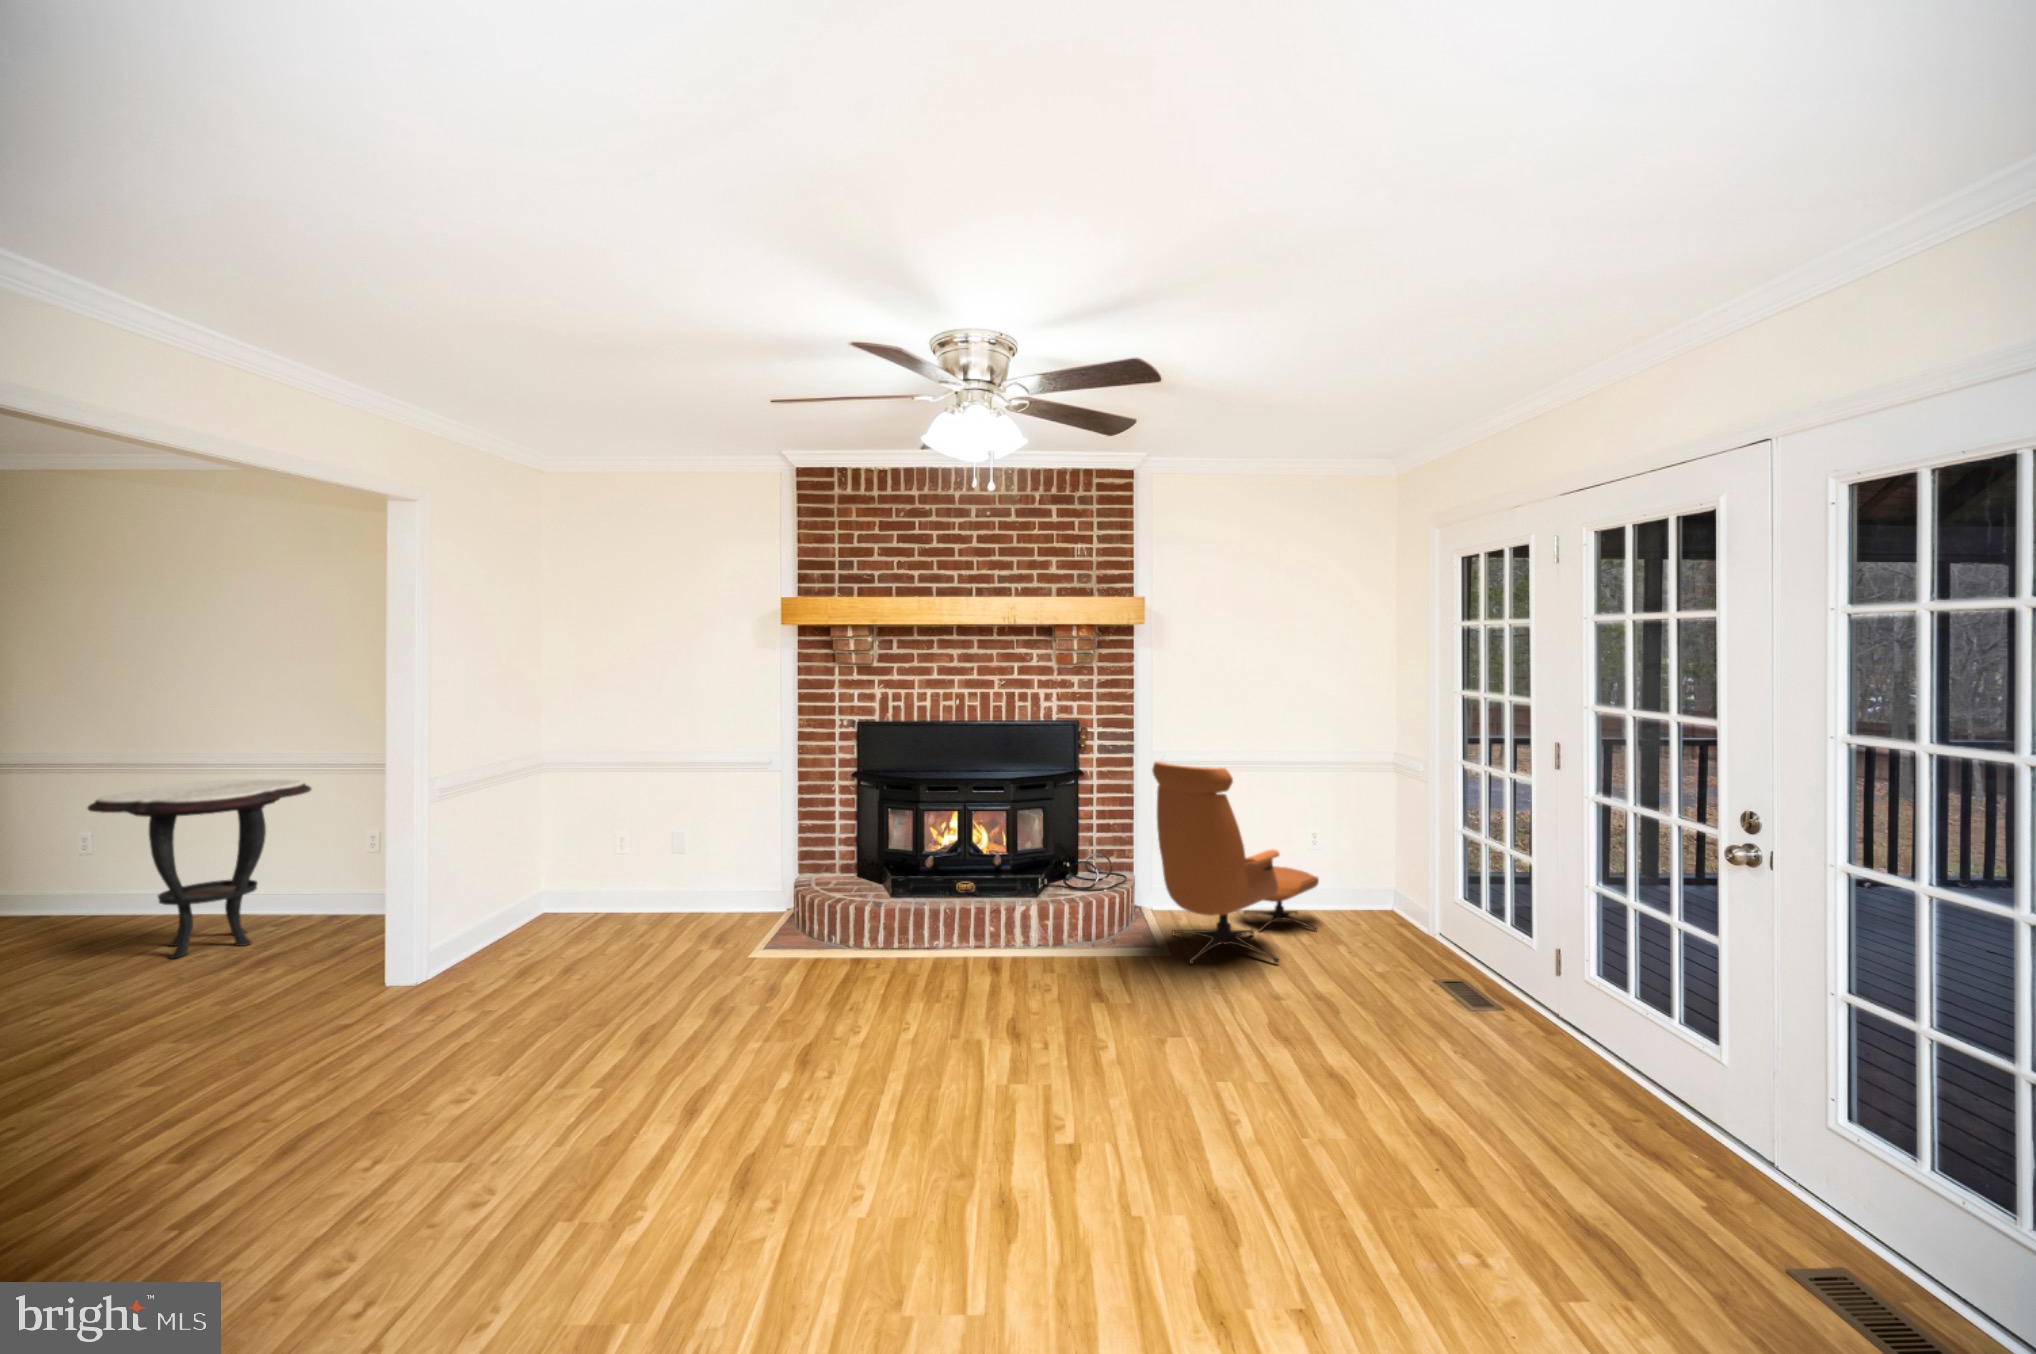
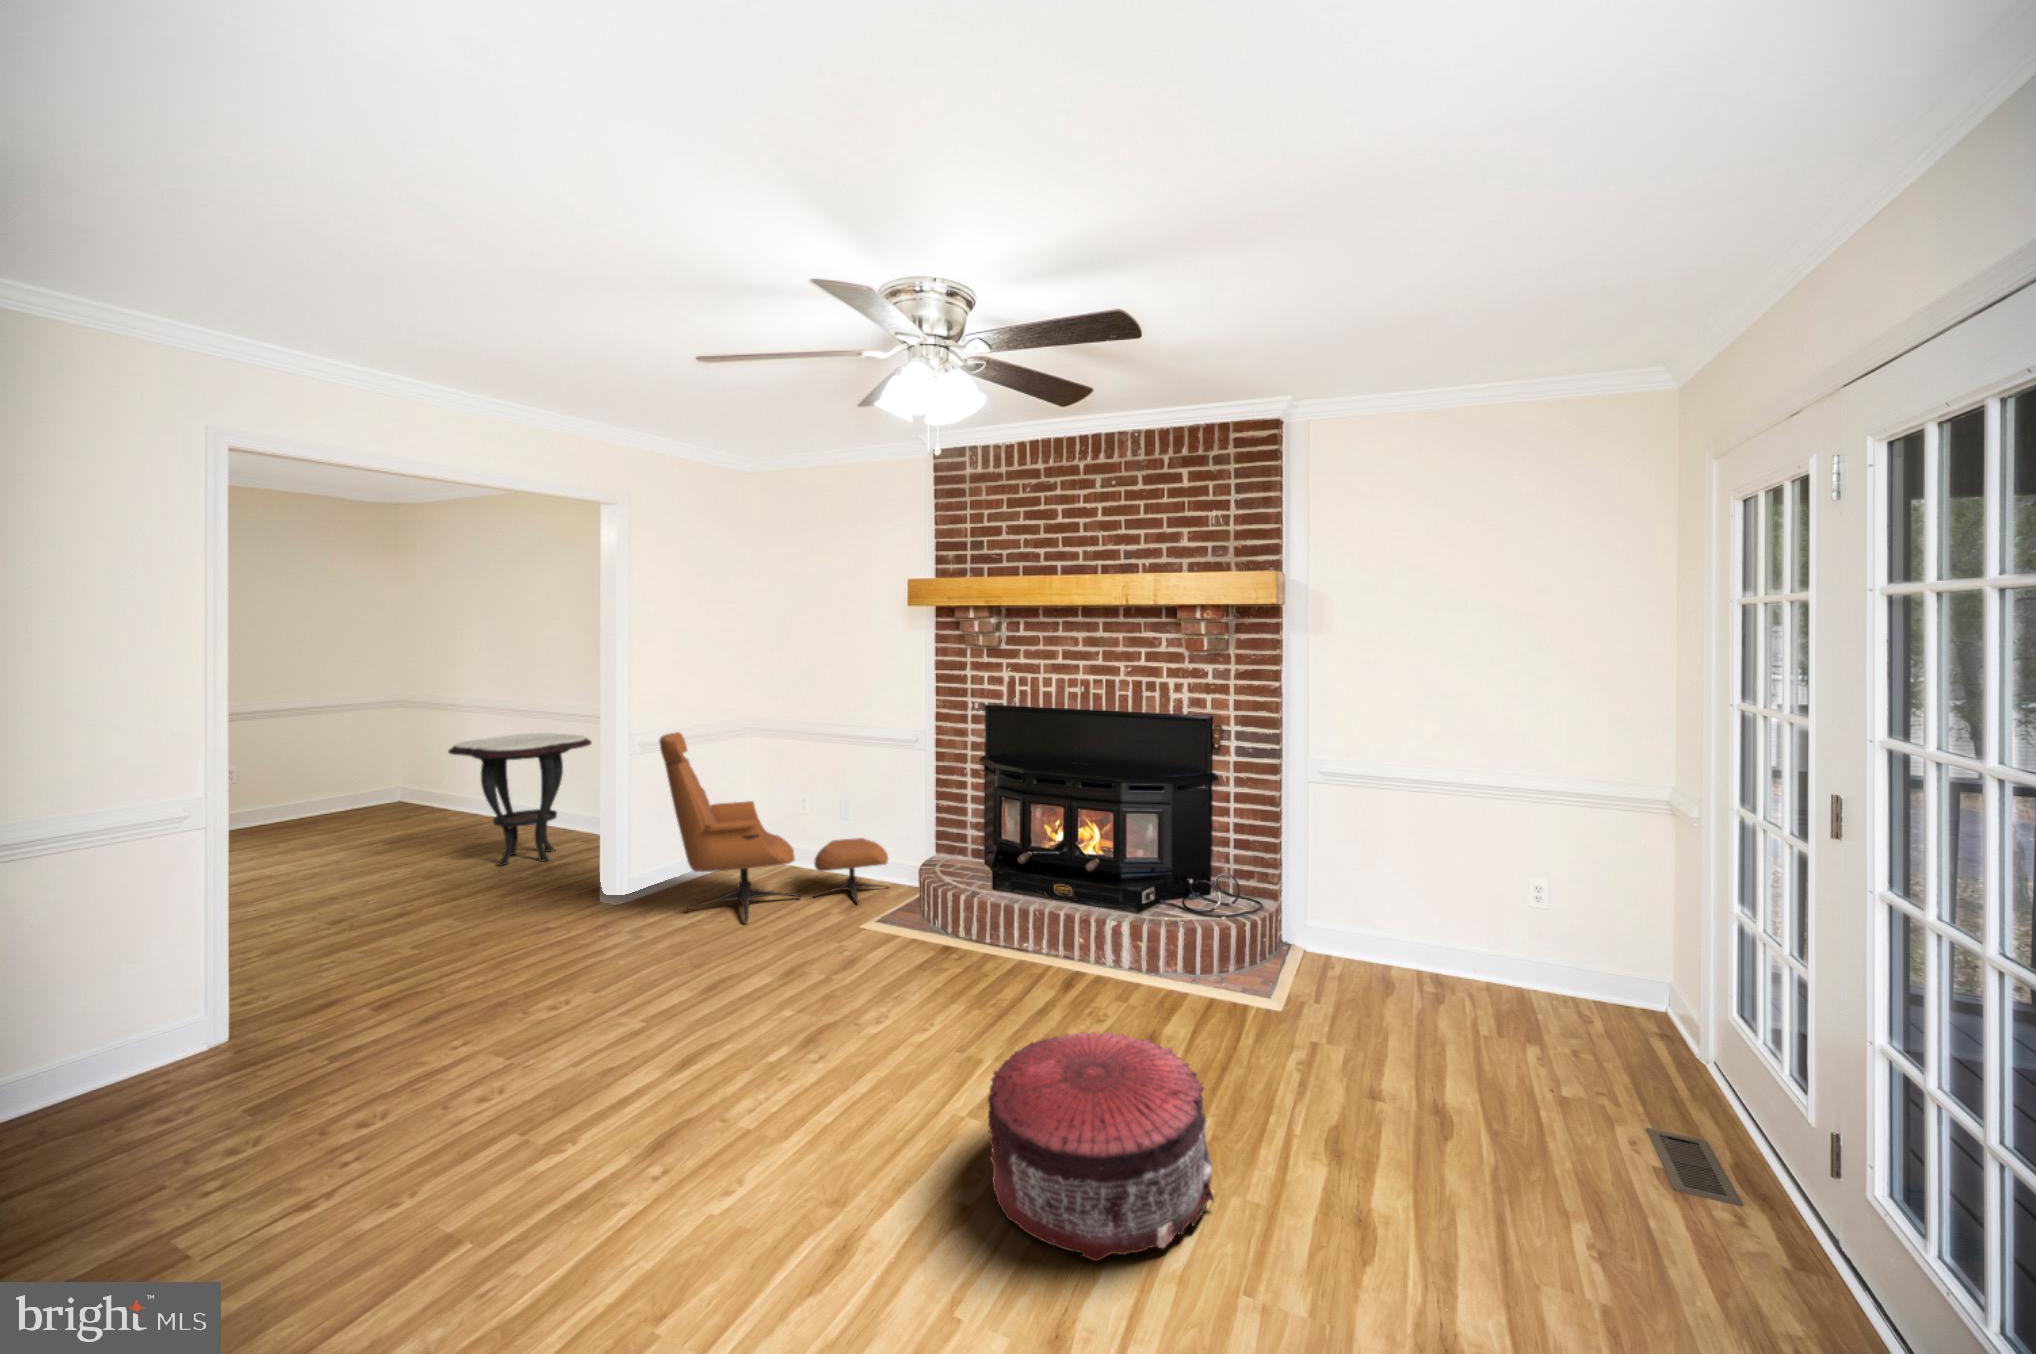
lounge chair: present [1152,761,1319,964] -> present [659,732,889,923]
pouf: none [1052,972,1234,1128] -> present [988,1031,1214,1261]

